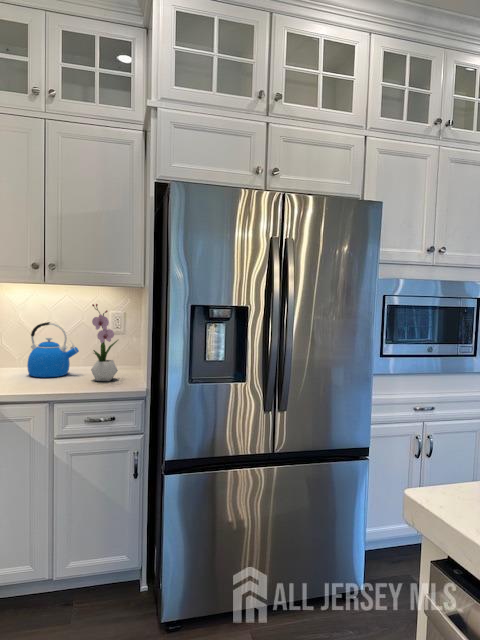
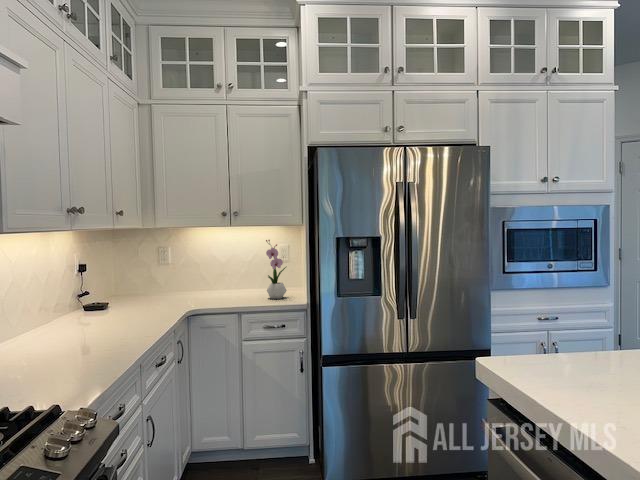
kettle: present [27,322,79,377] -> none [221,255,257,297]

